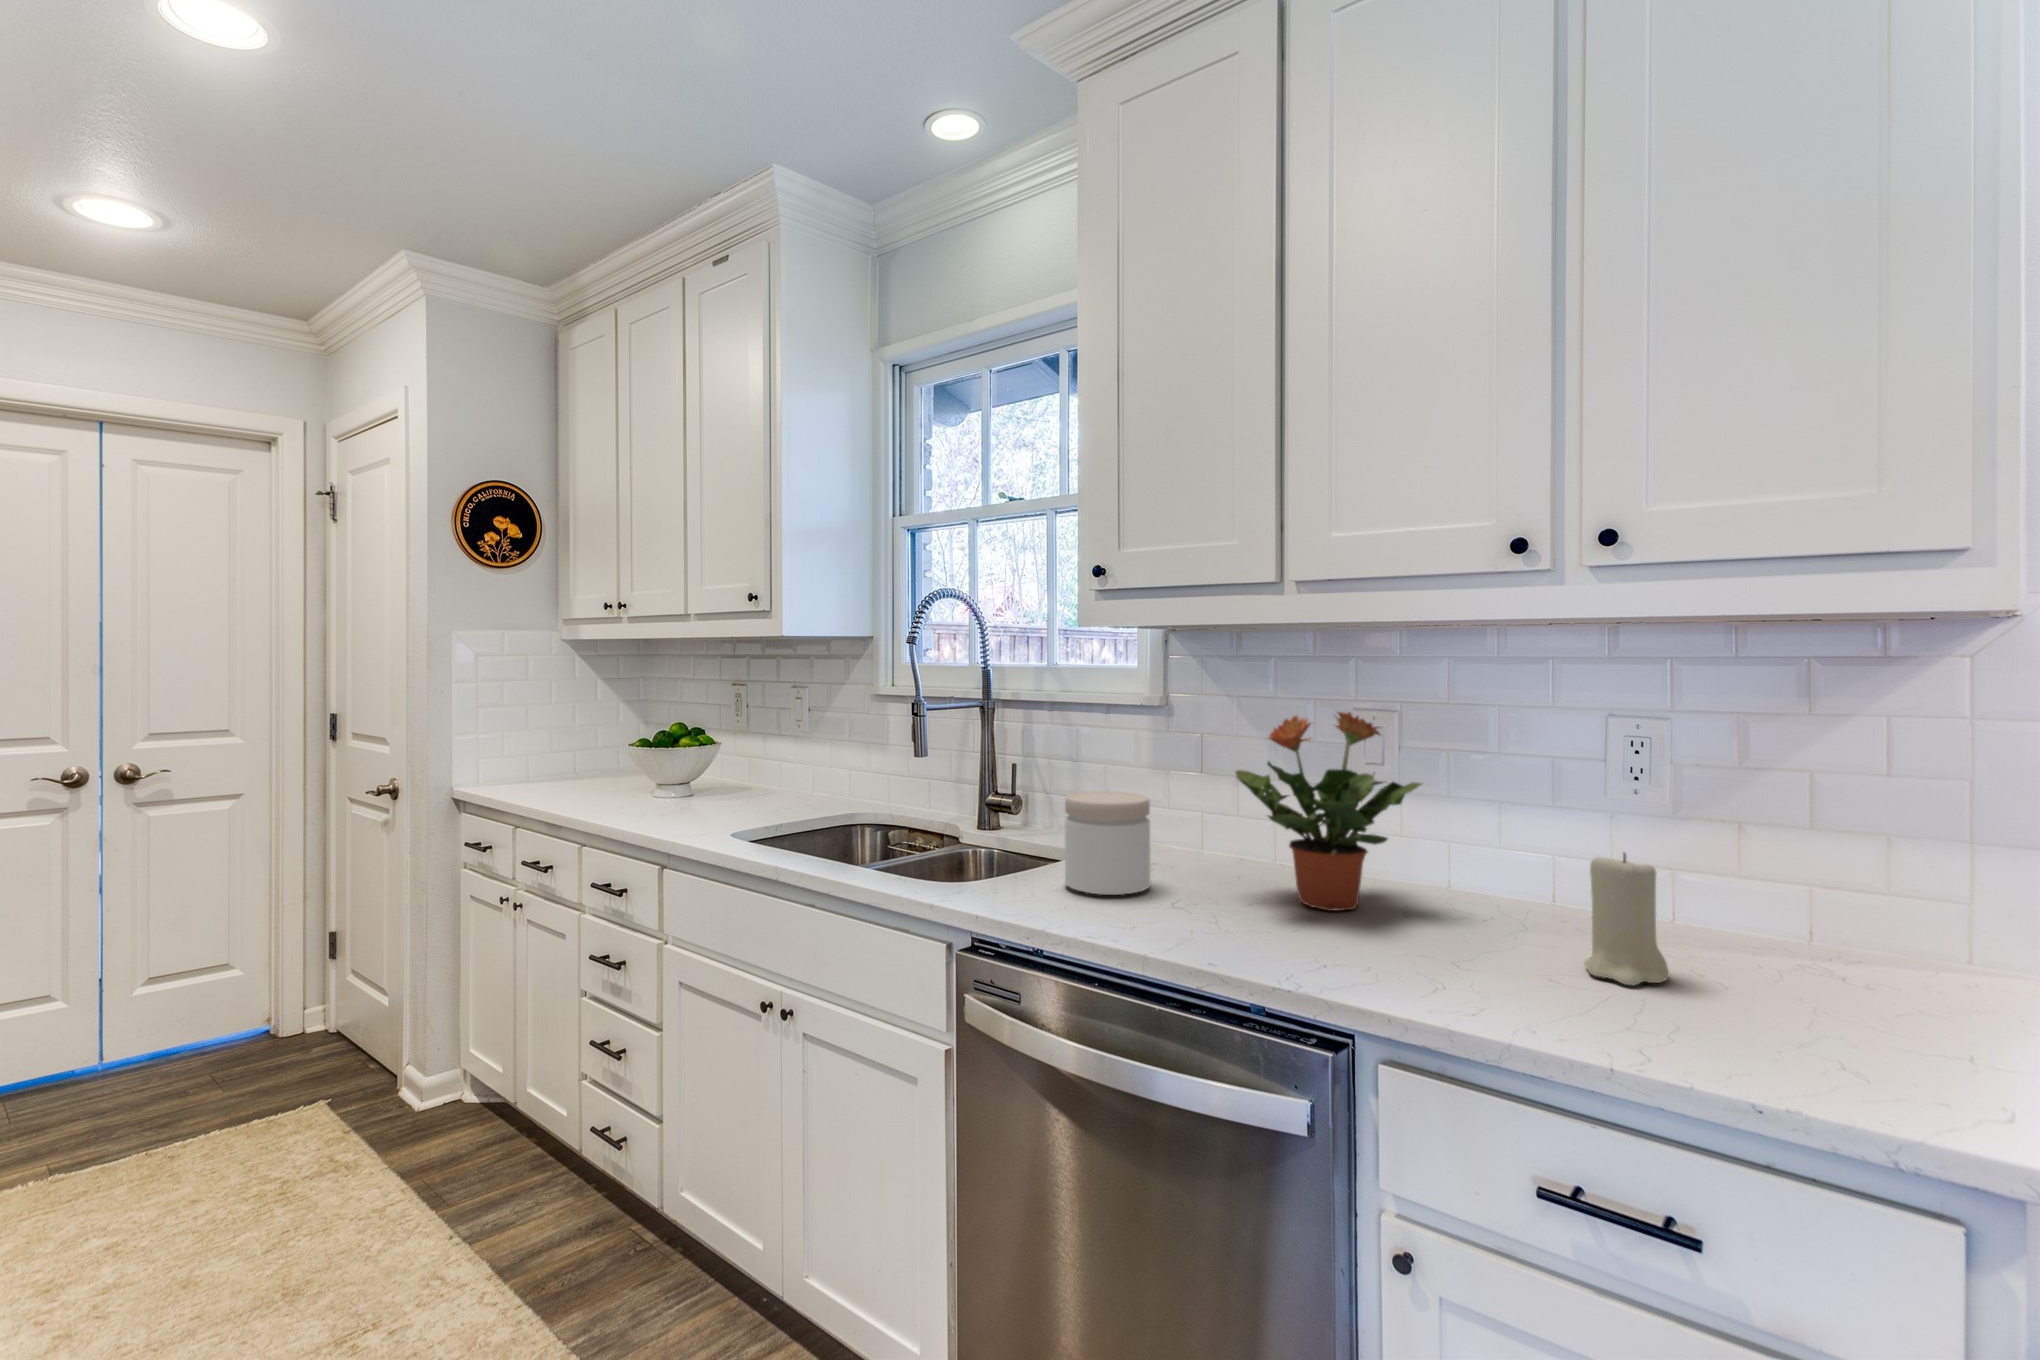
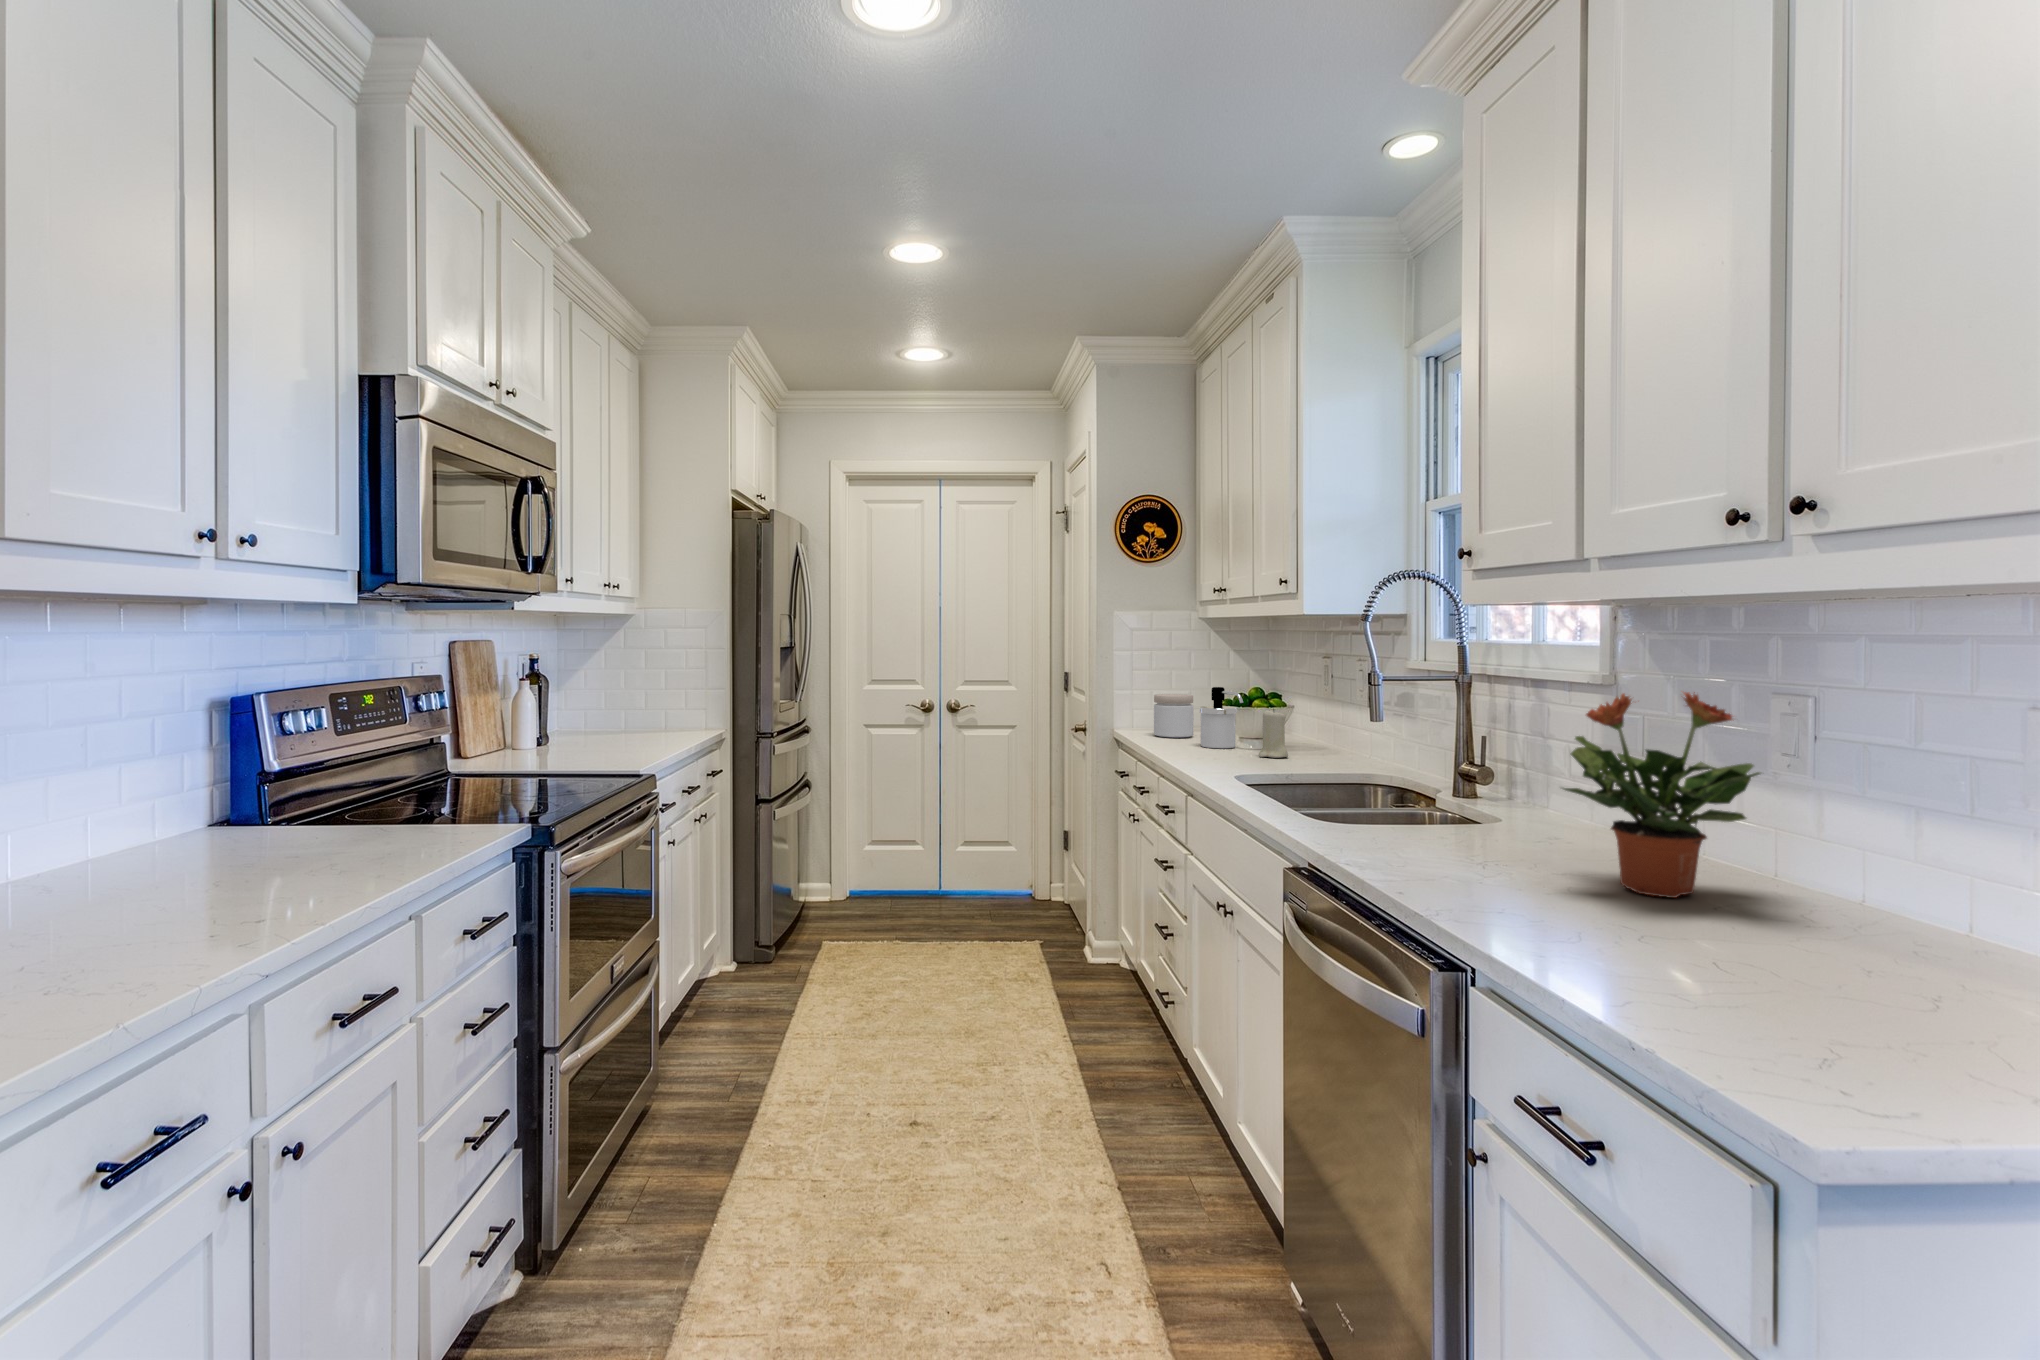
soap dispenser: none [610,723,673,800] -> present [1199,687,1243,748]
jar: present [1065,791,1151,895] -> present [1154,694,1194,738]
candle: present [1584,853,1669,985] -> present [1259,709,1288,758]

